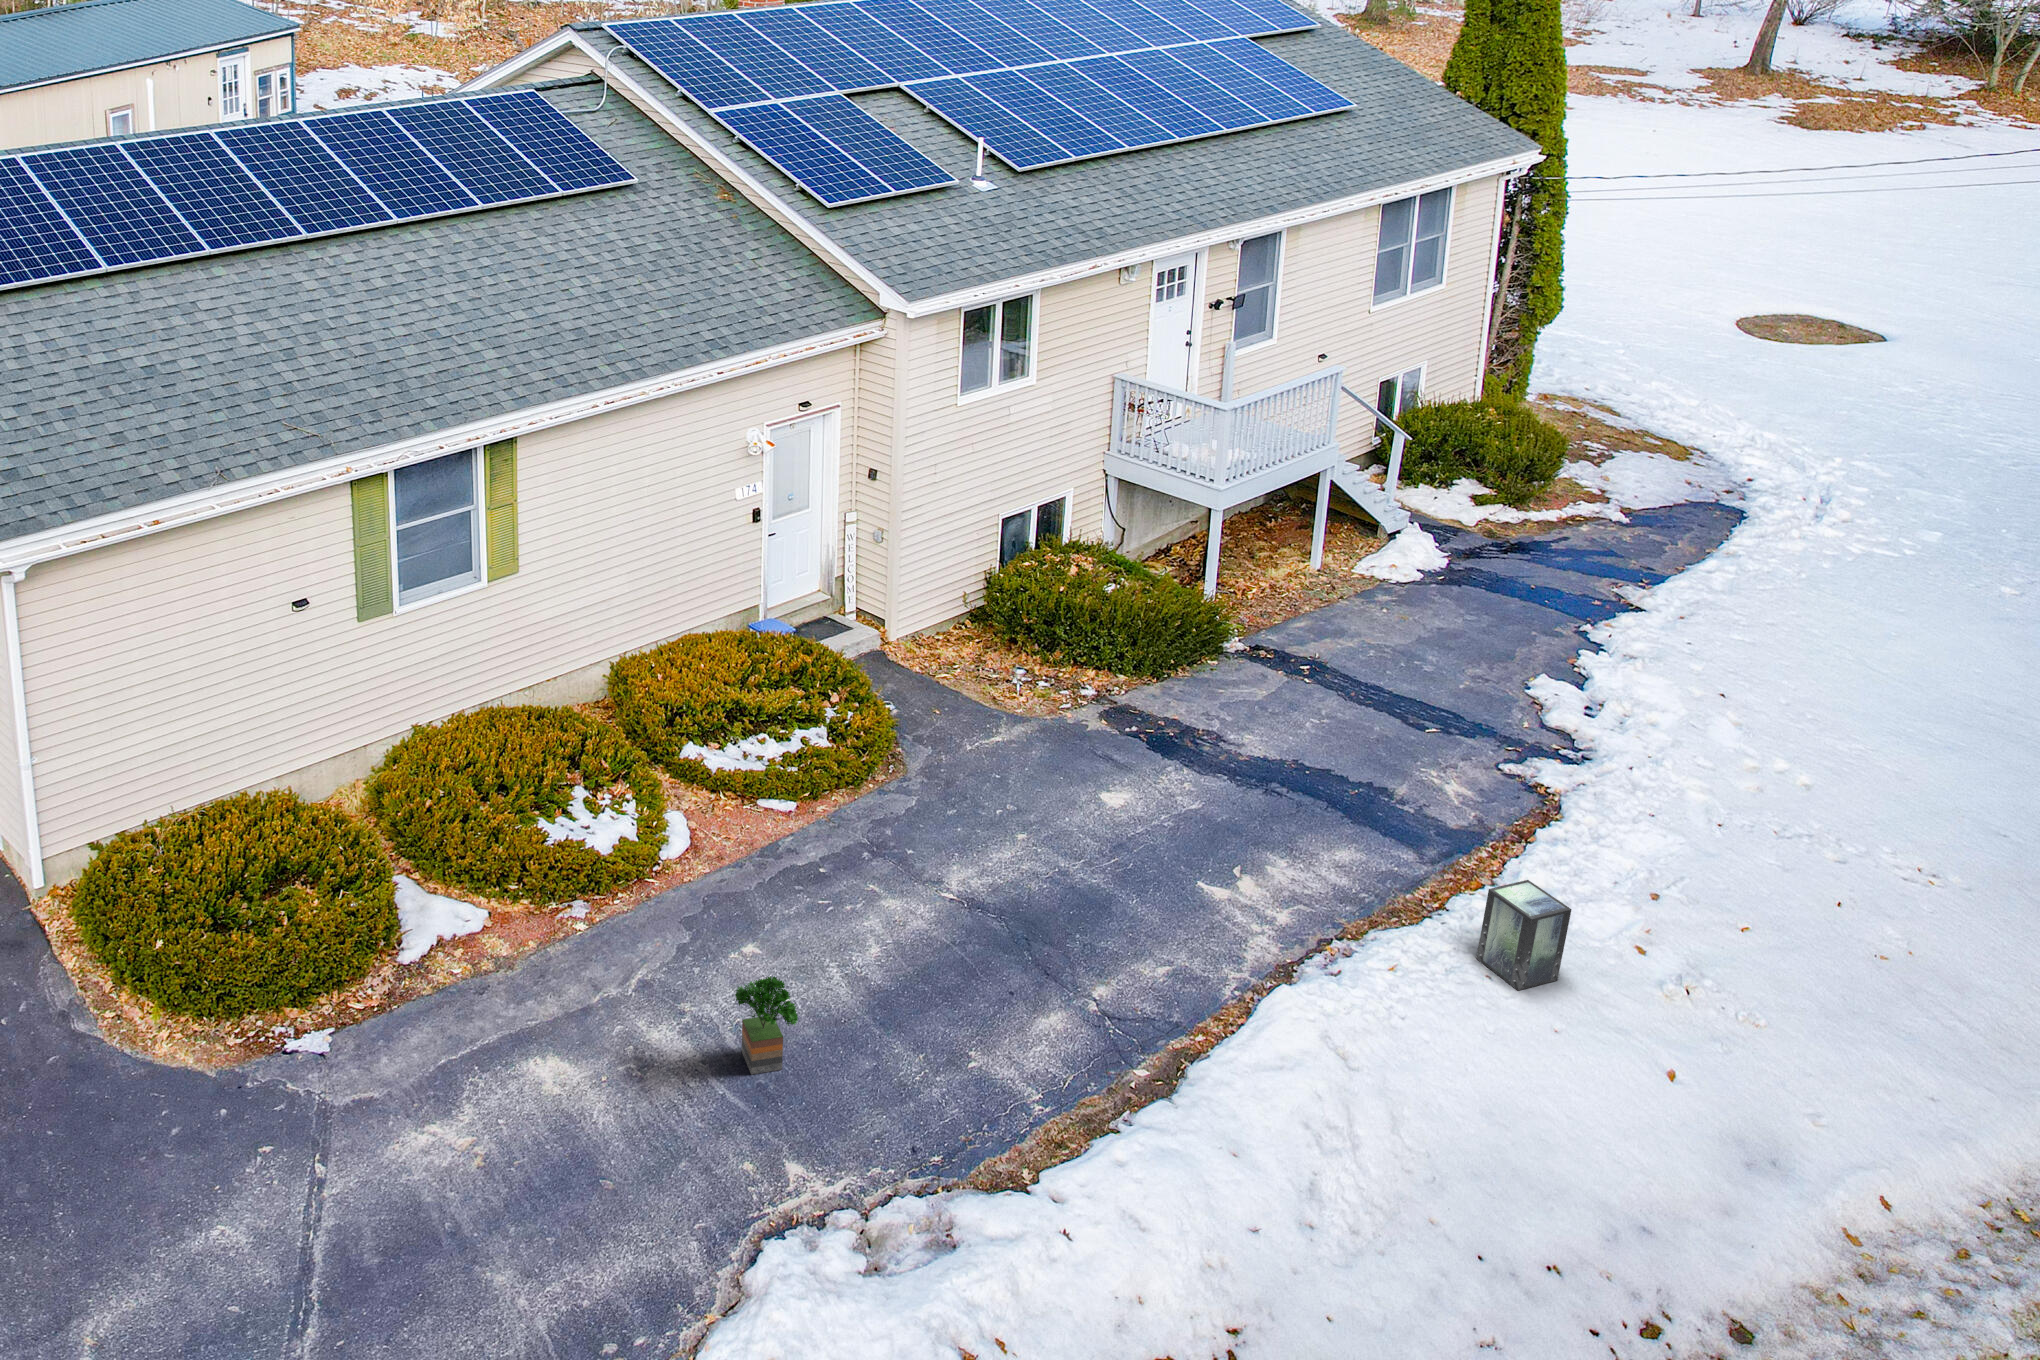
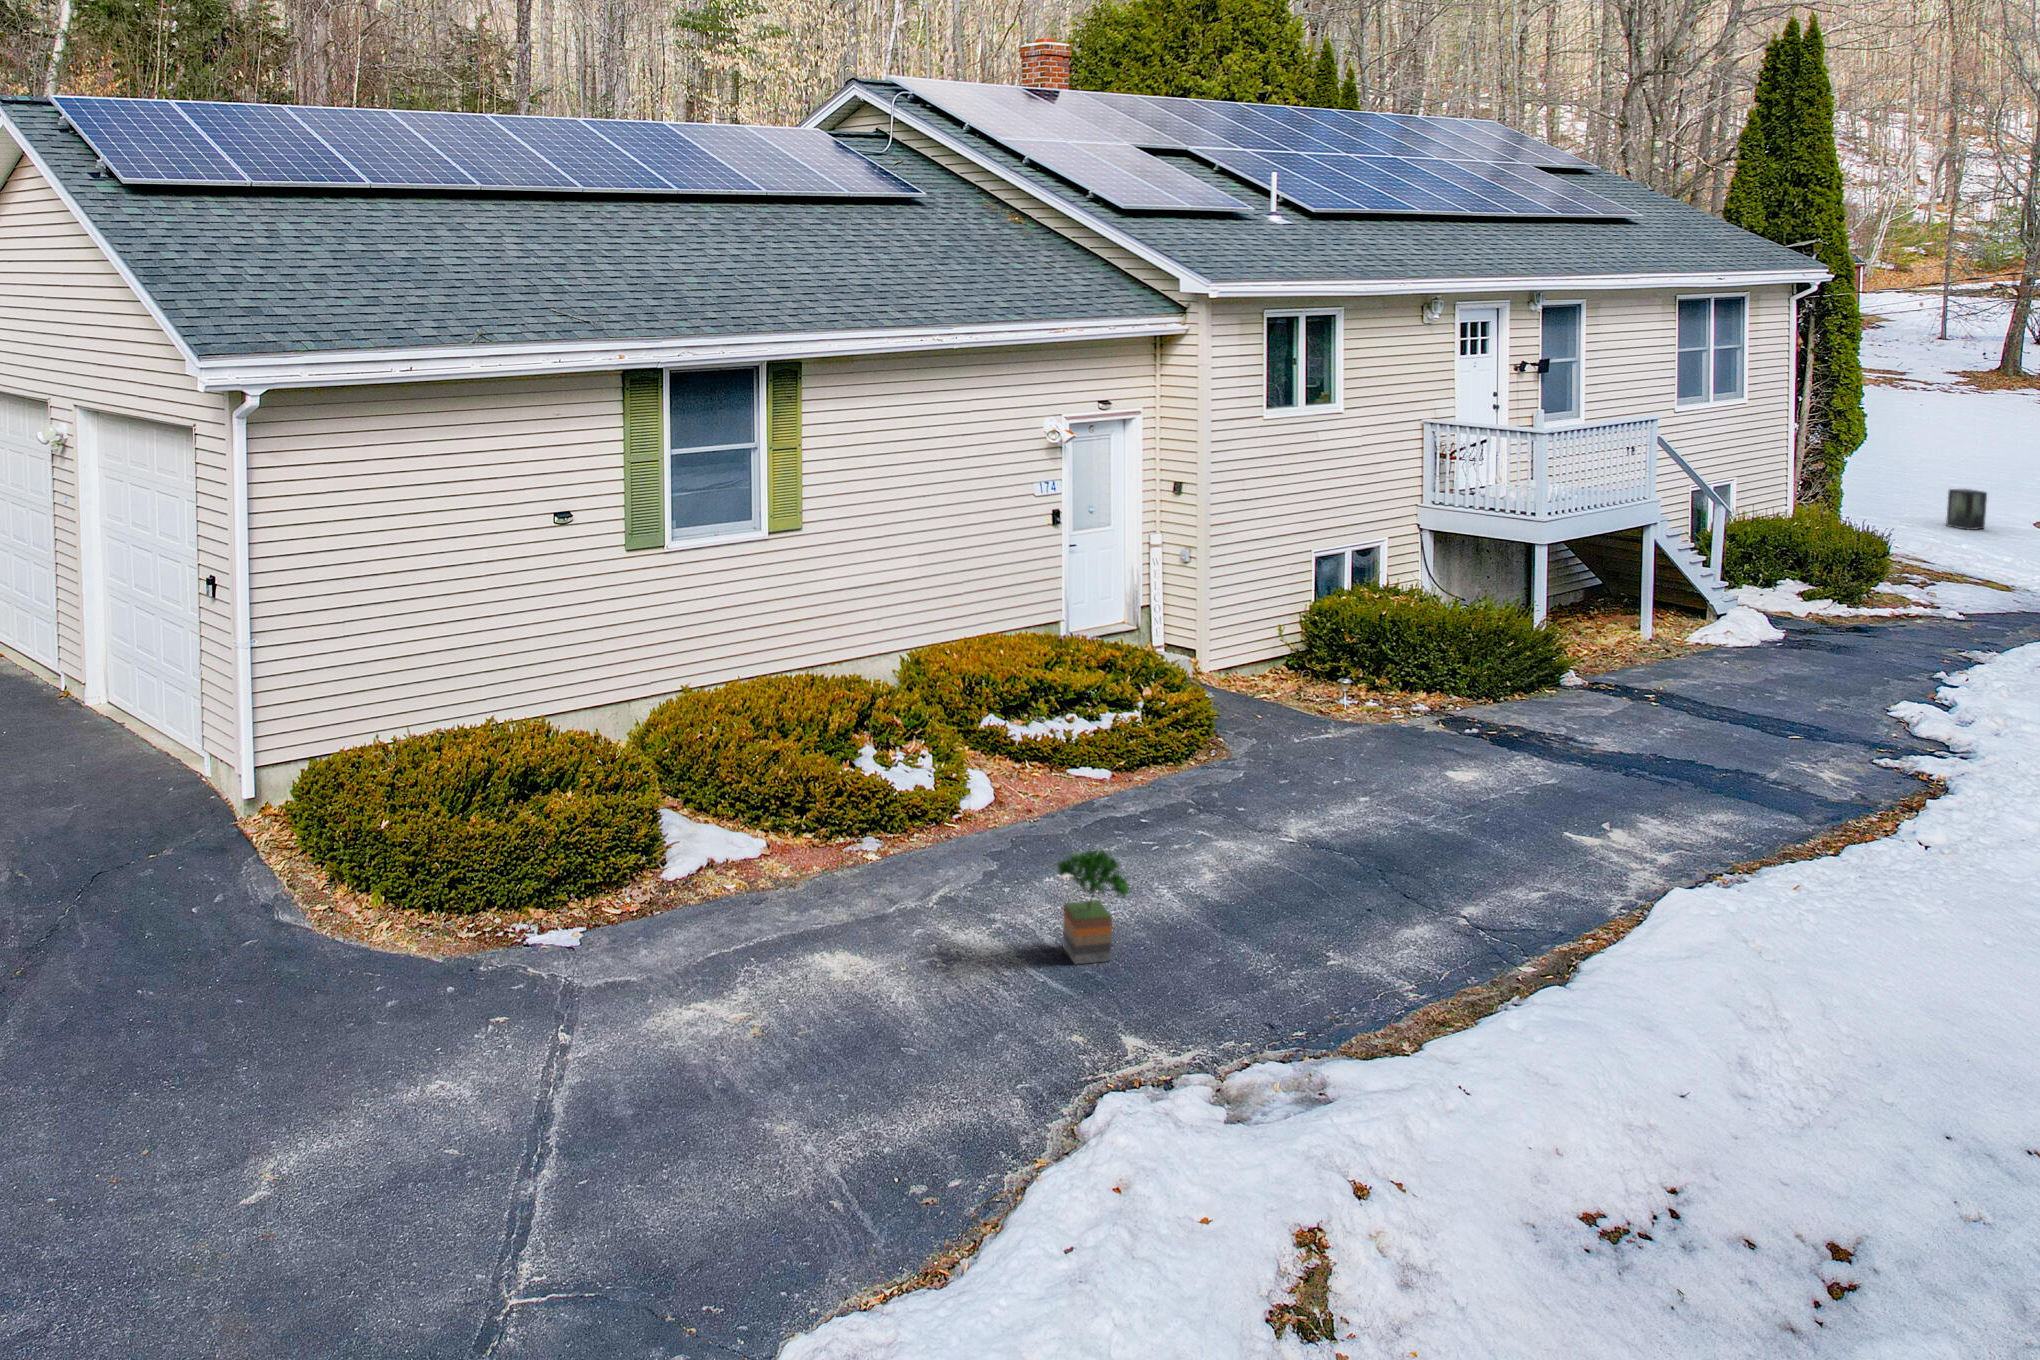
storage box: present [1476,880,1571,990] -> present [1946,489,1987,530]

